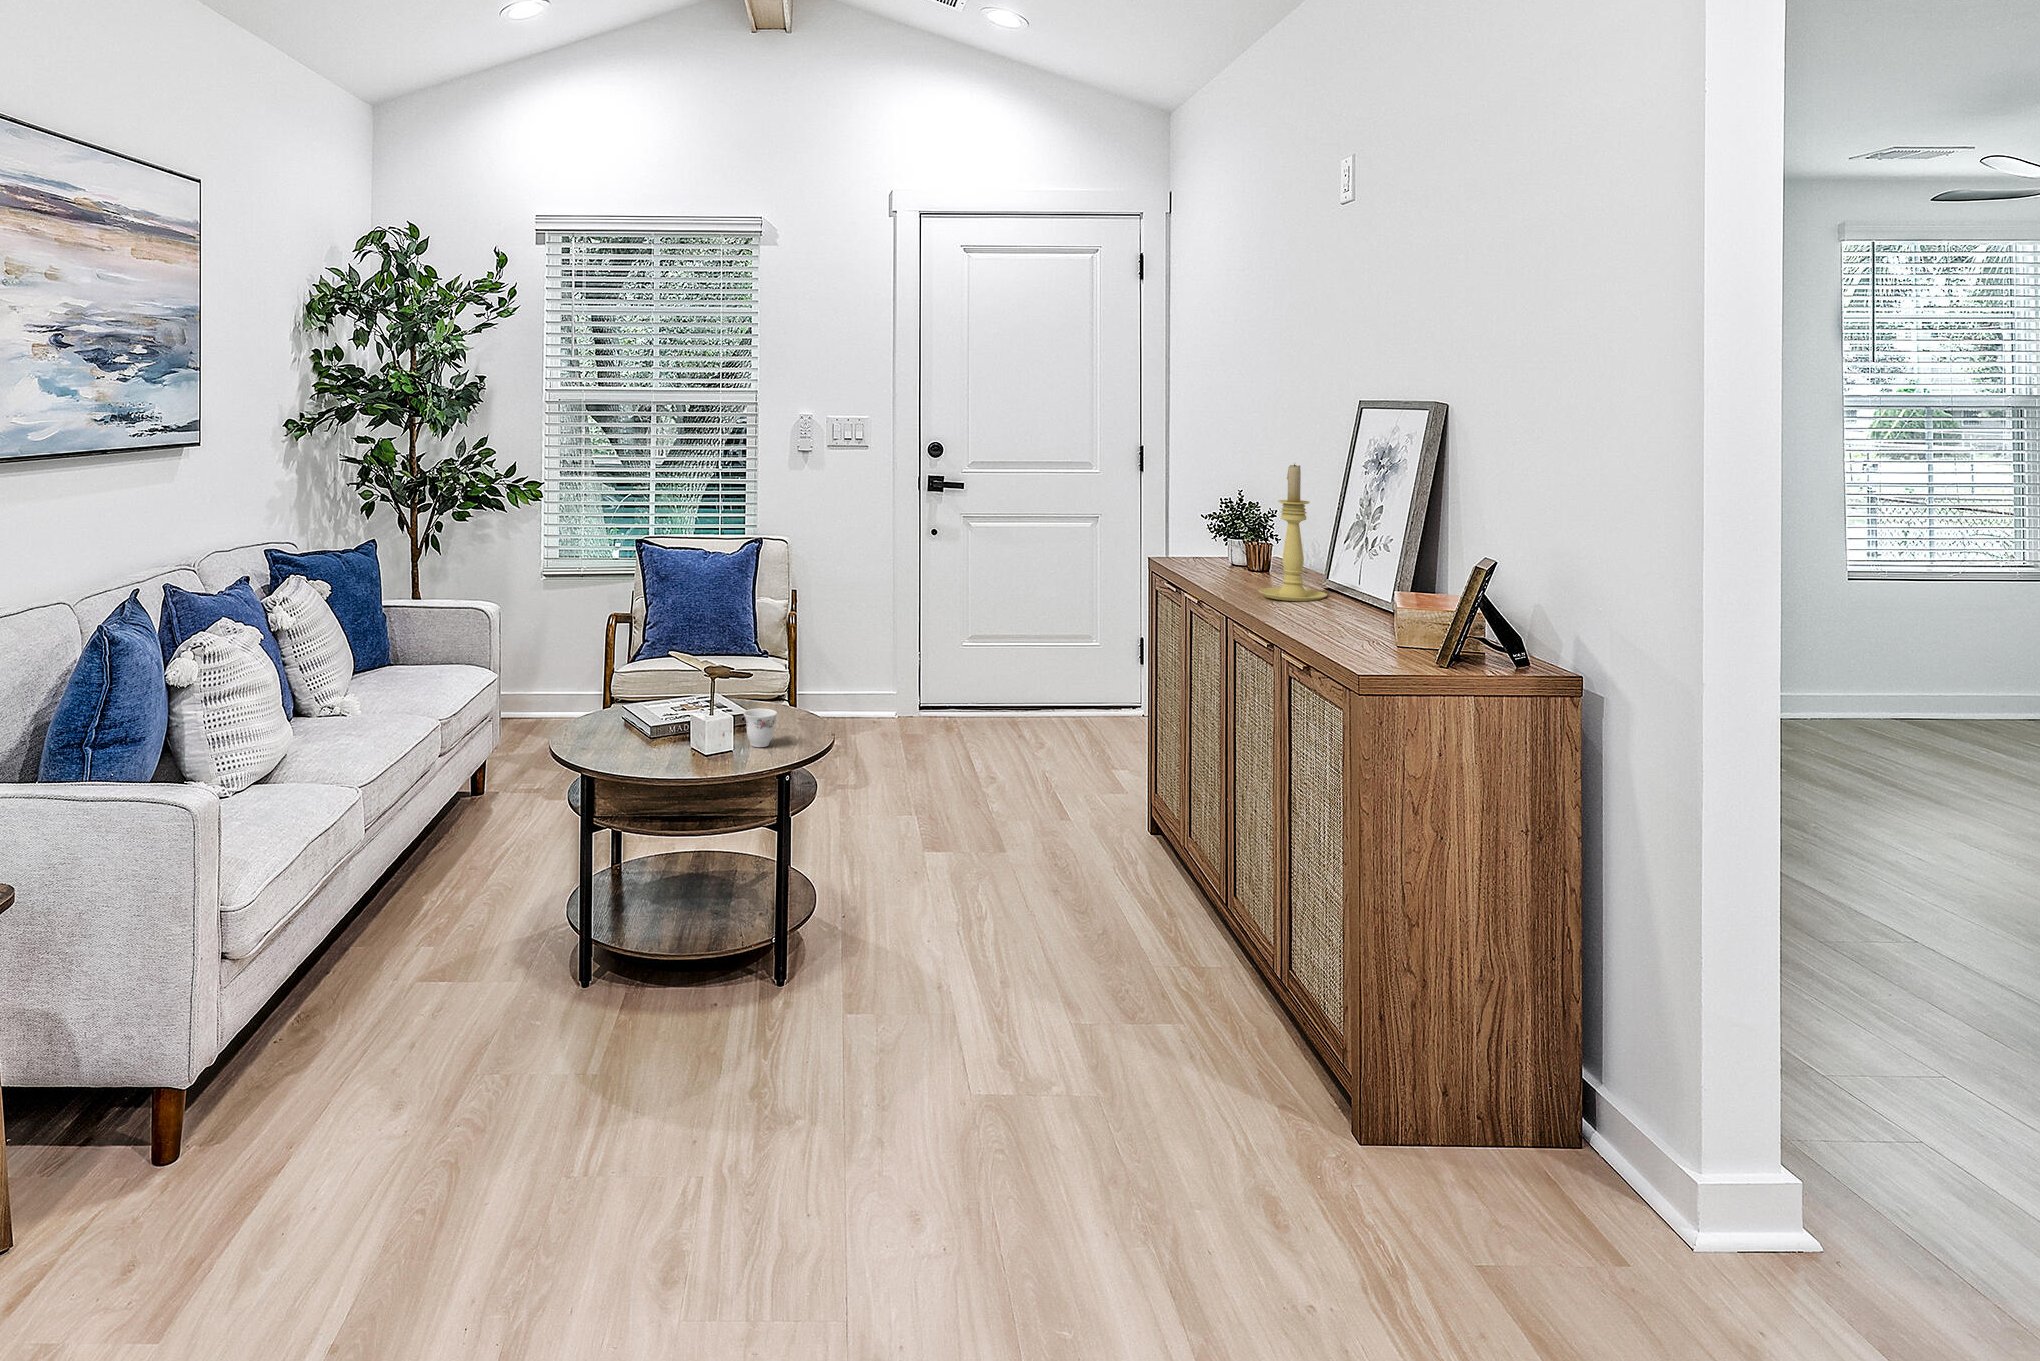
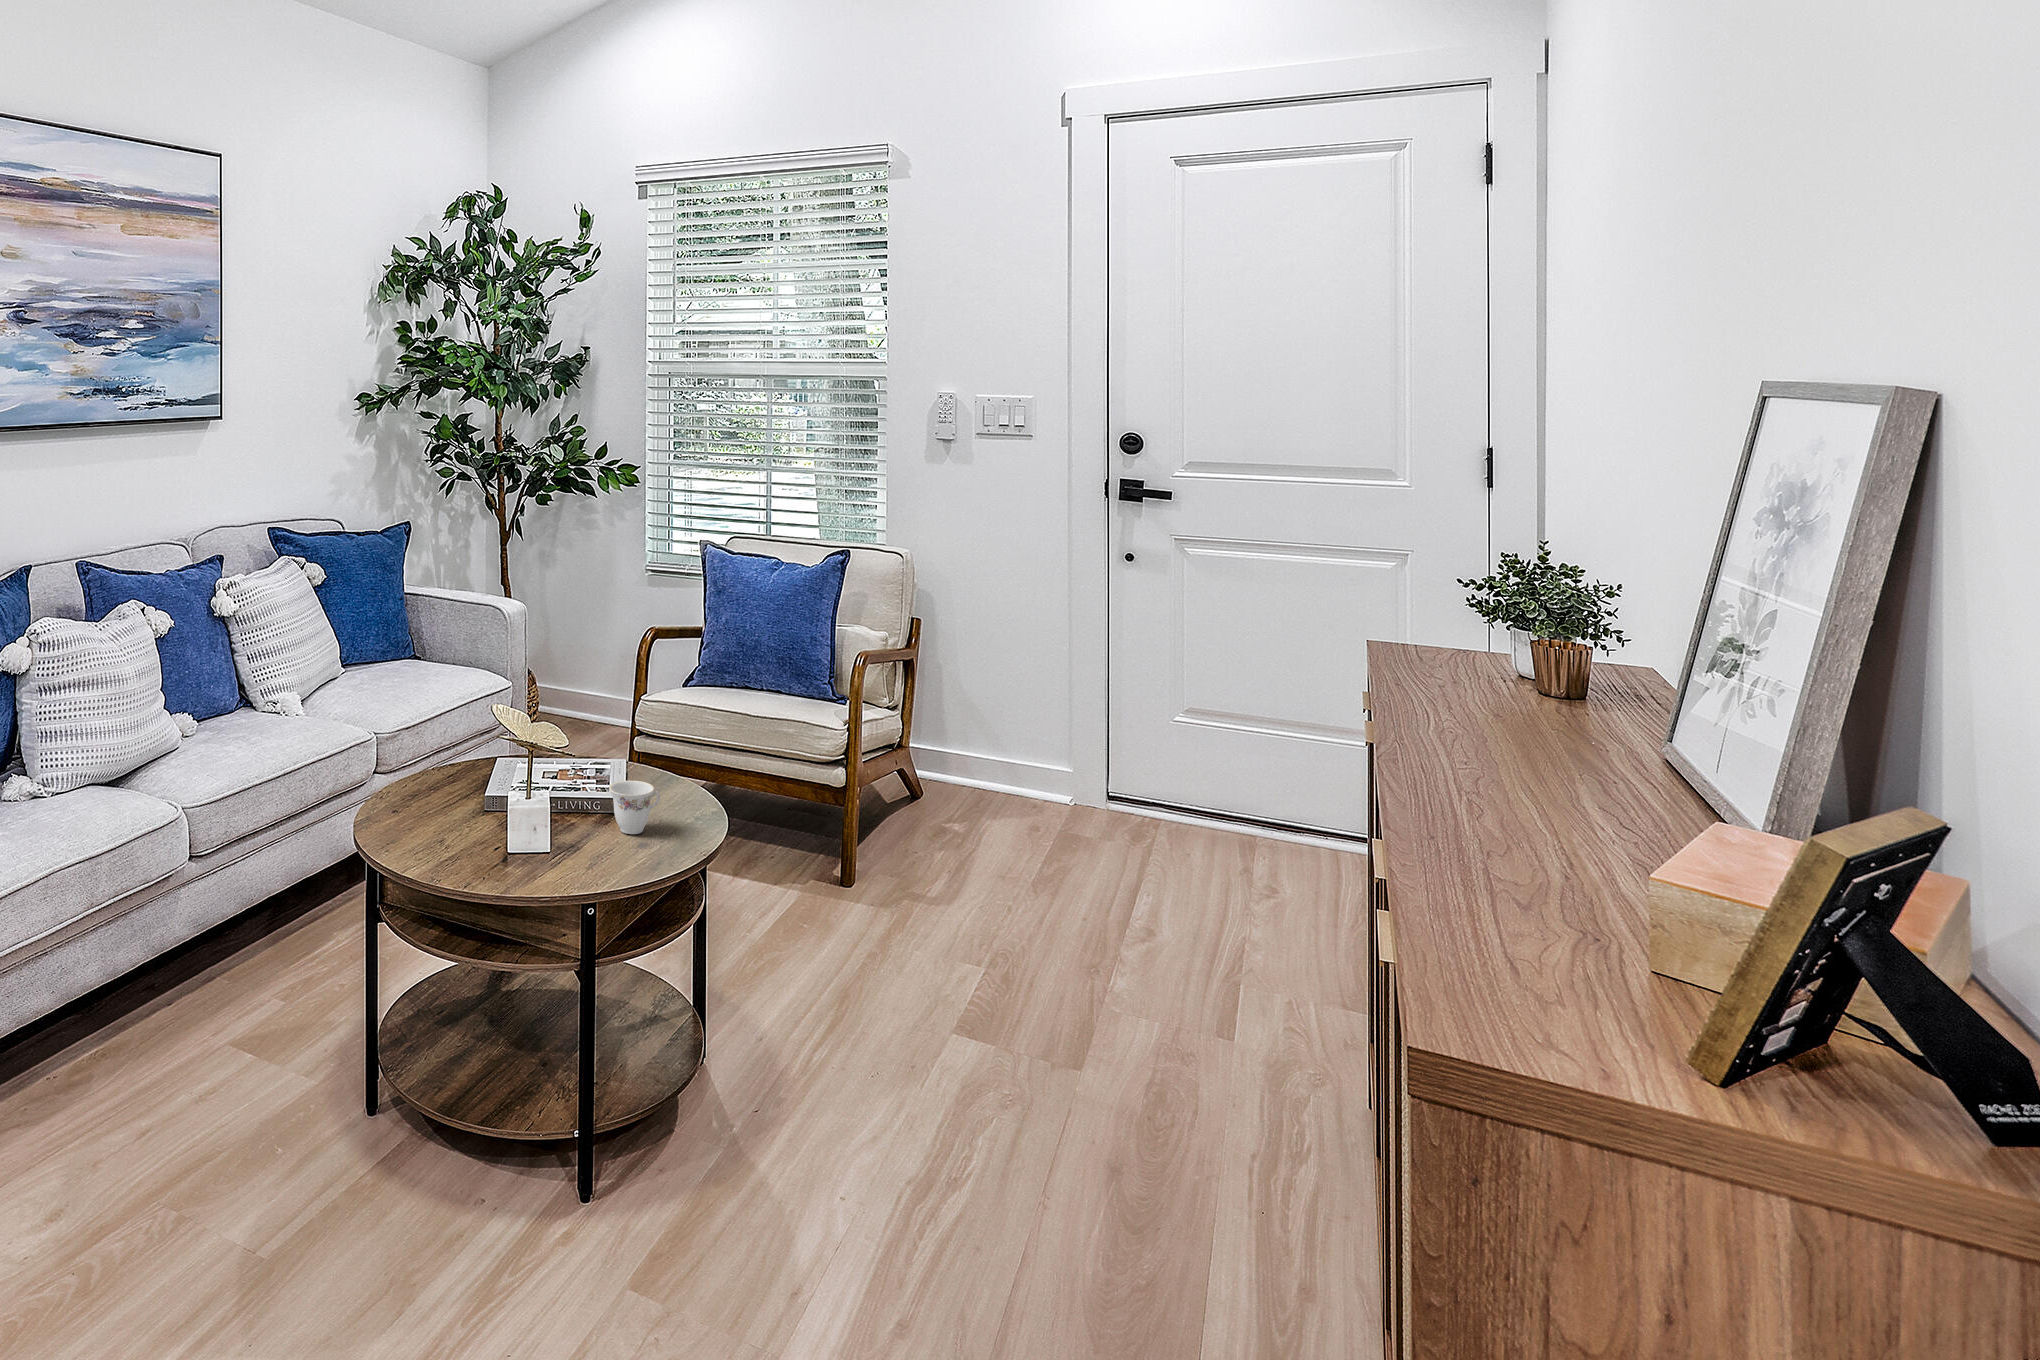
candle holder: present [1259,464,1327,601] -> none [1460,489,1602,740]

